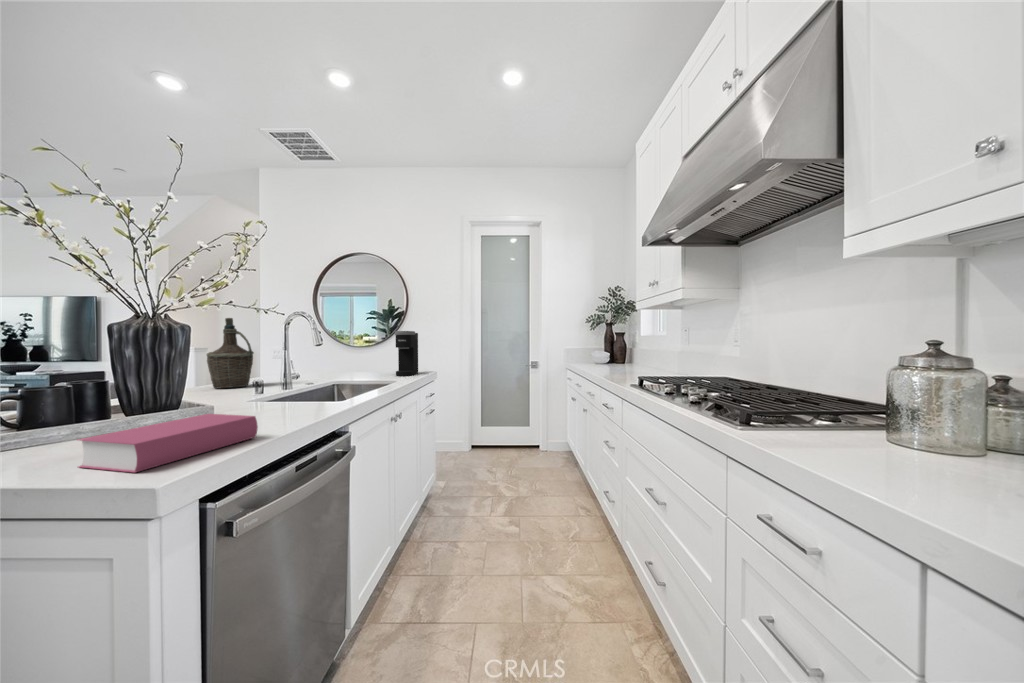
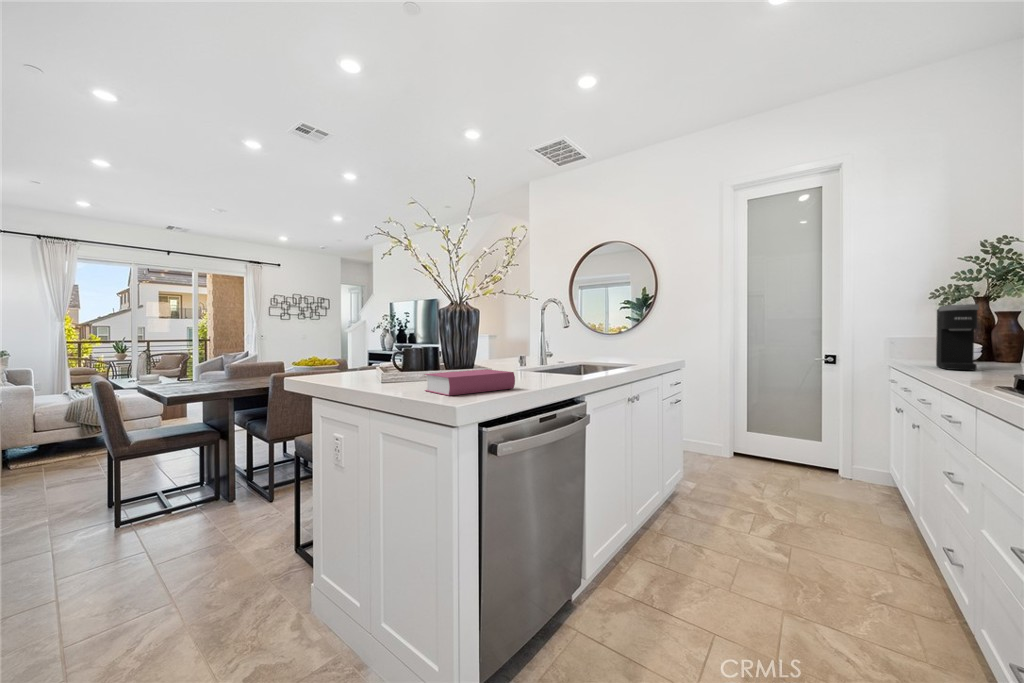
bottle: present [207,318,254,389] -> none [491,307,521,363]
coffee maker: present [395,331,418,376] -> present [936,304,979,370]

